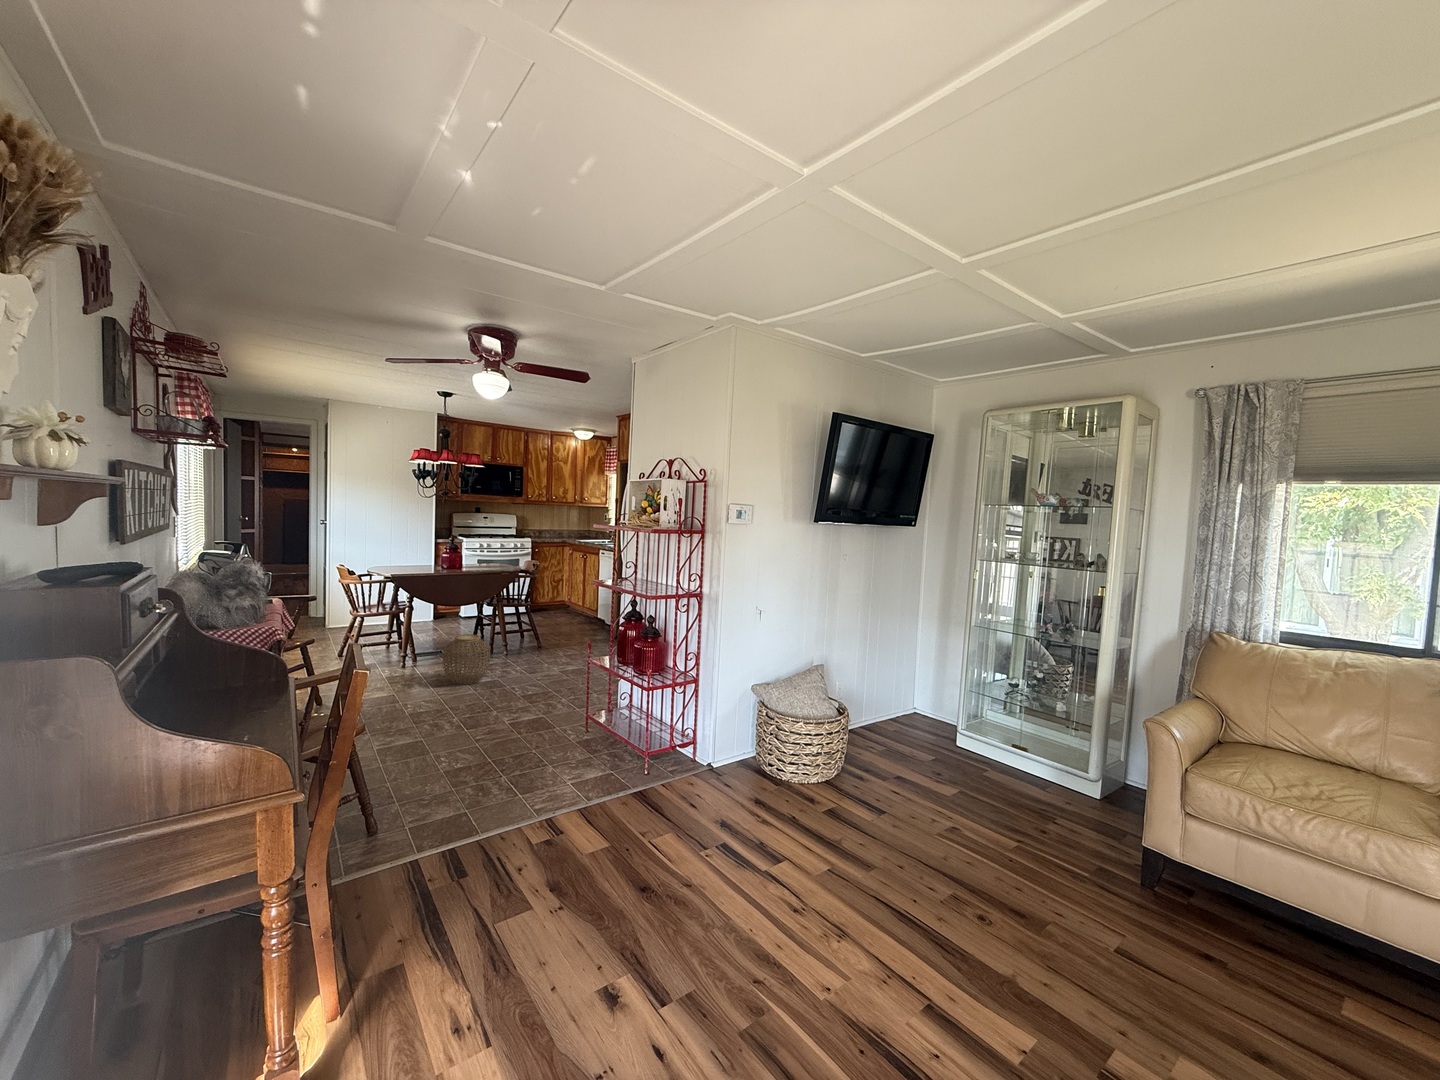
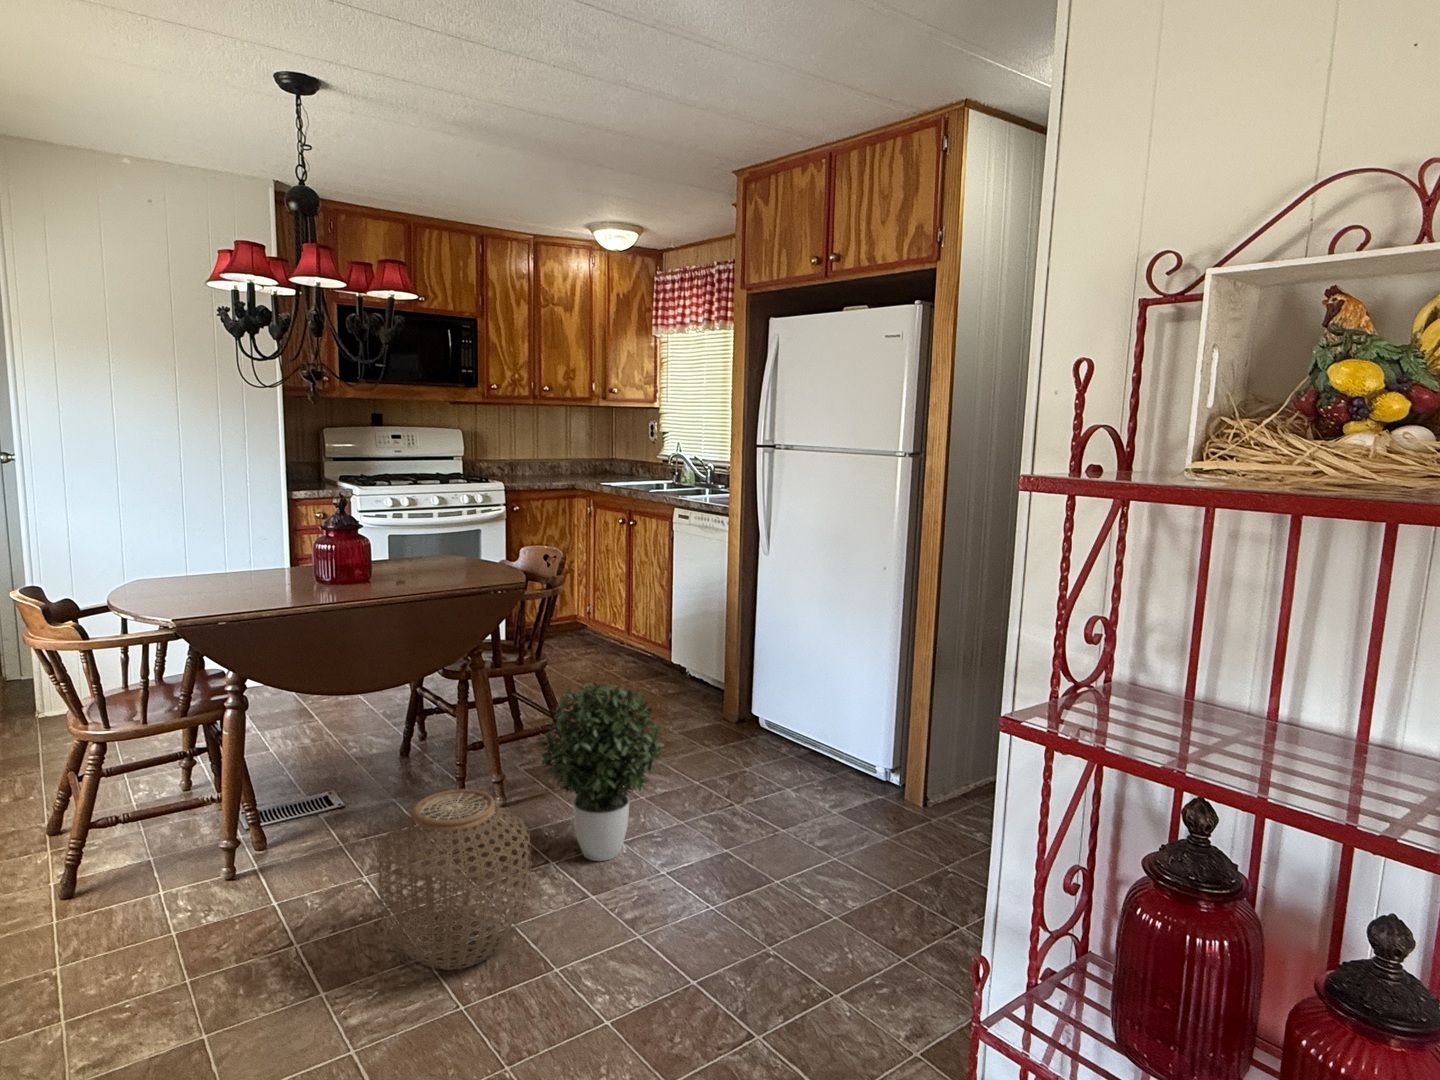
potted plant: none [501,608,546,668] -> present [536,682,664,861]

